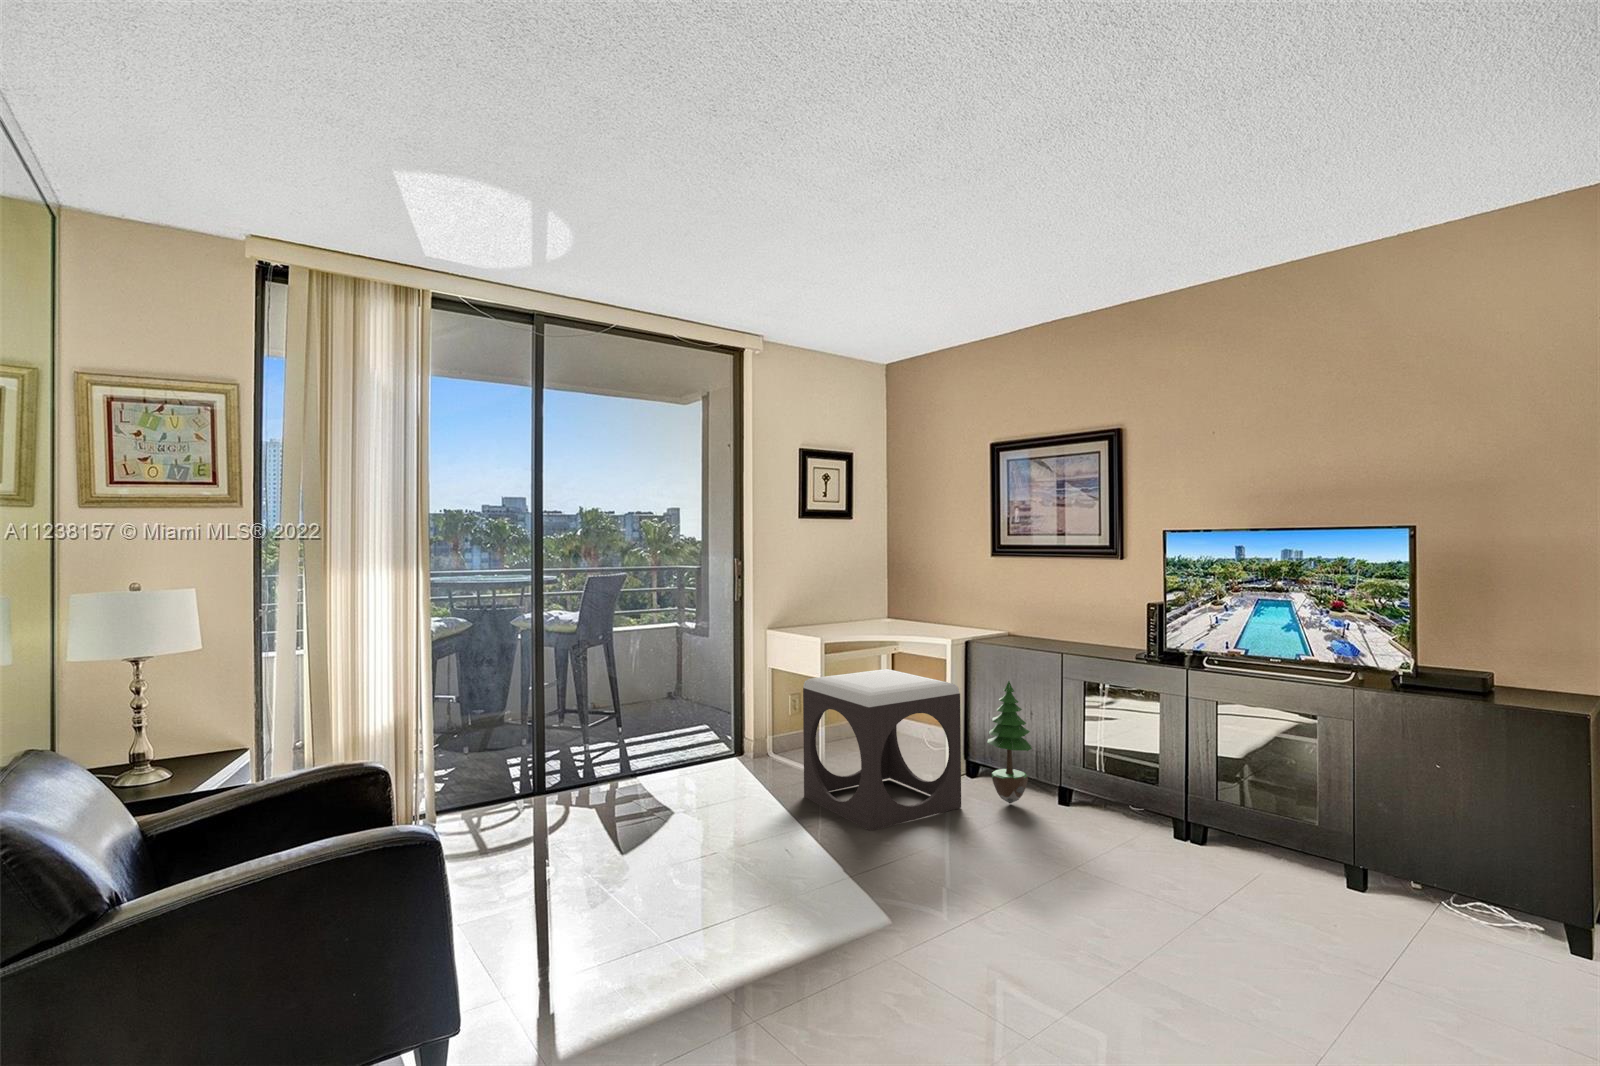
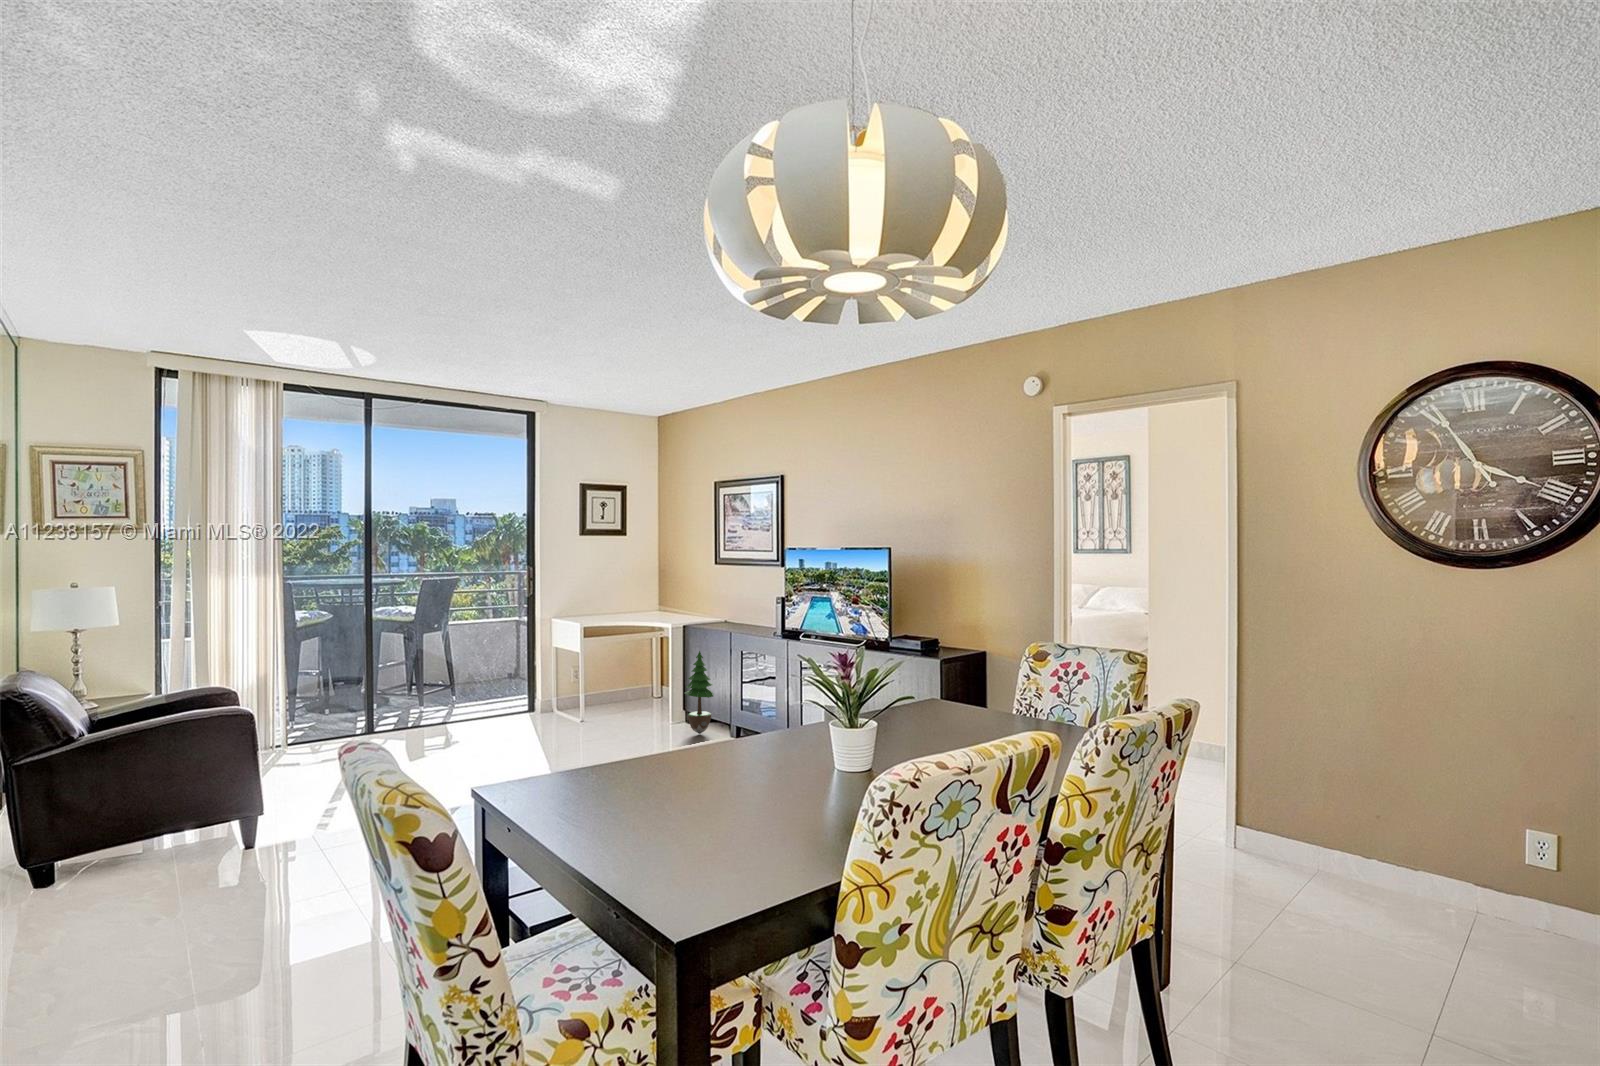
footstool: present [803,669,961,831] -> none [560,645,664,749]

